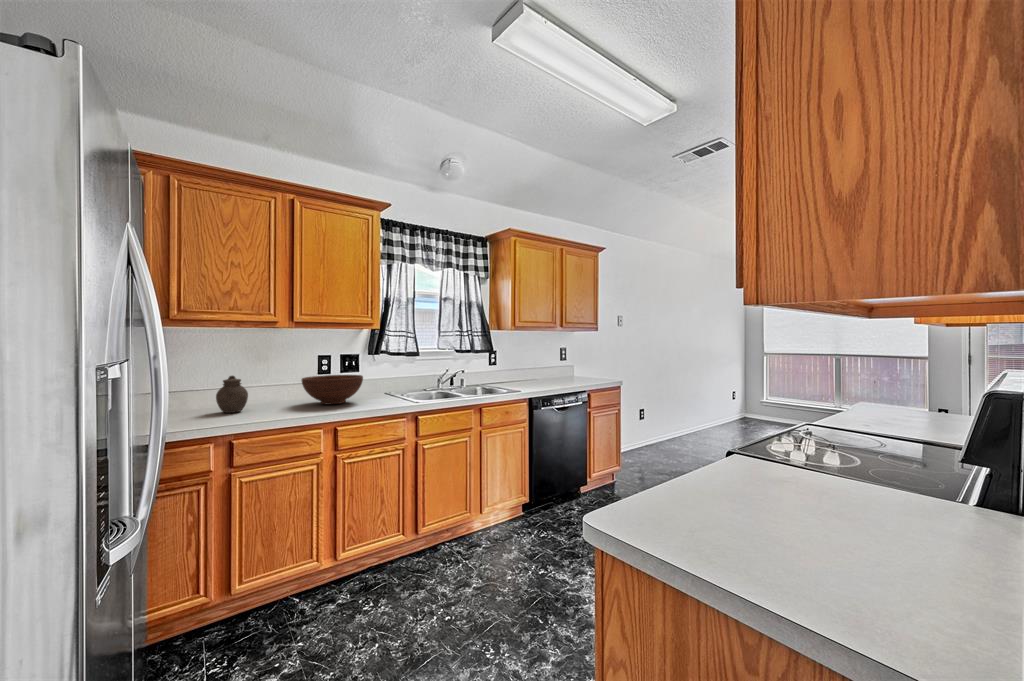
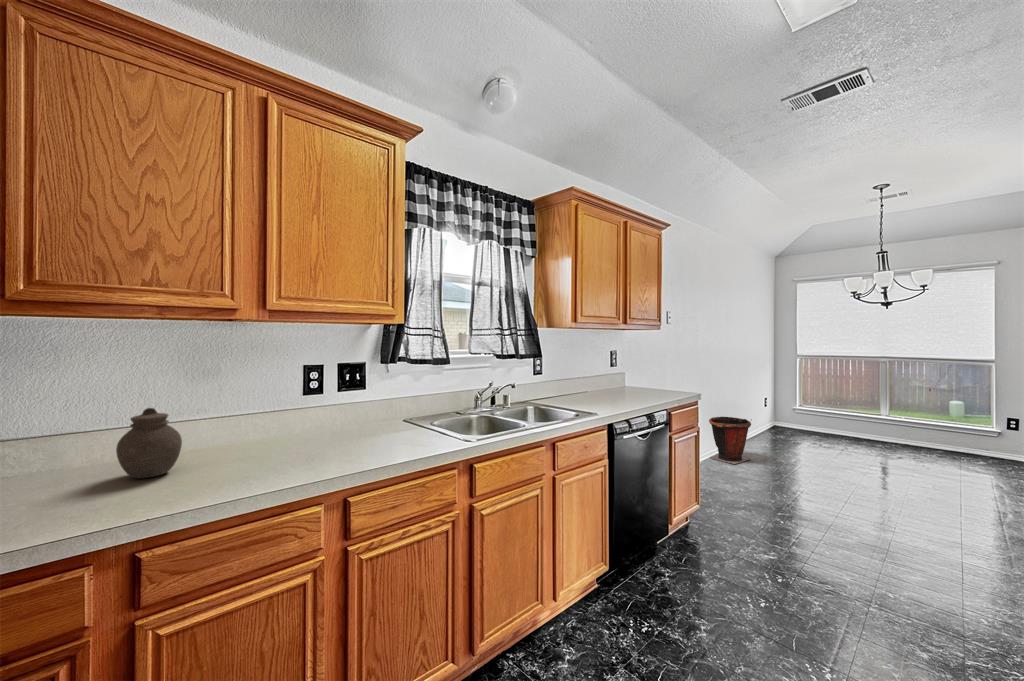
fruit bowl: present [302,375,363,404] -> none [280,396,382,449]
waste bin: none [664,406,701,447] -> present [709,417,752,464]

